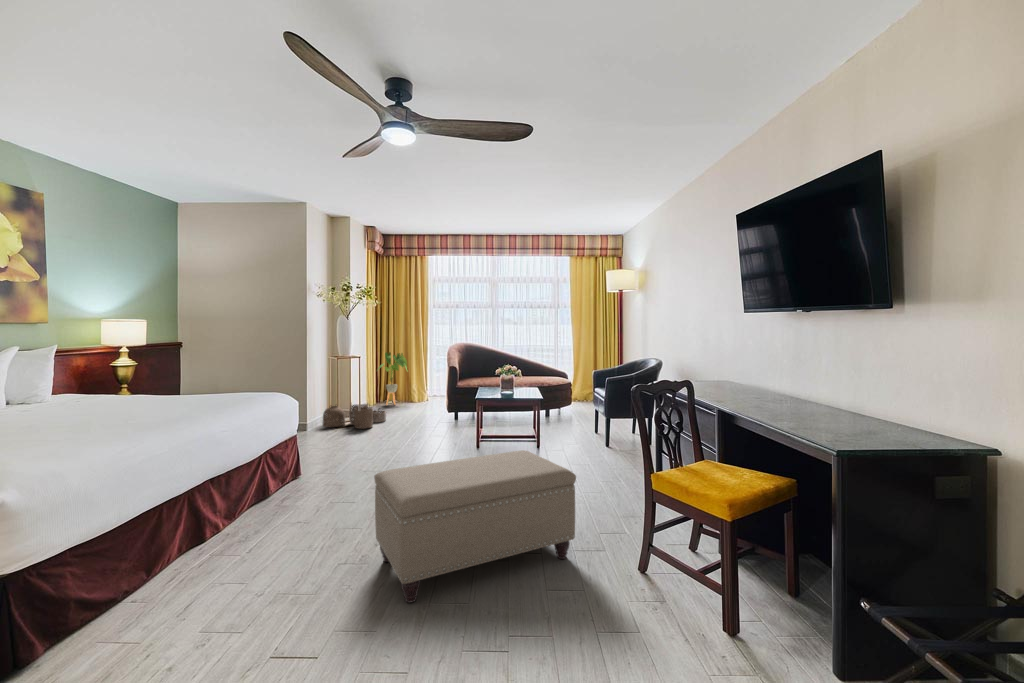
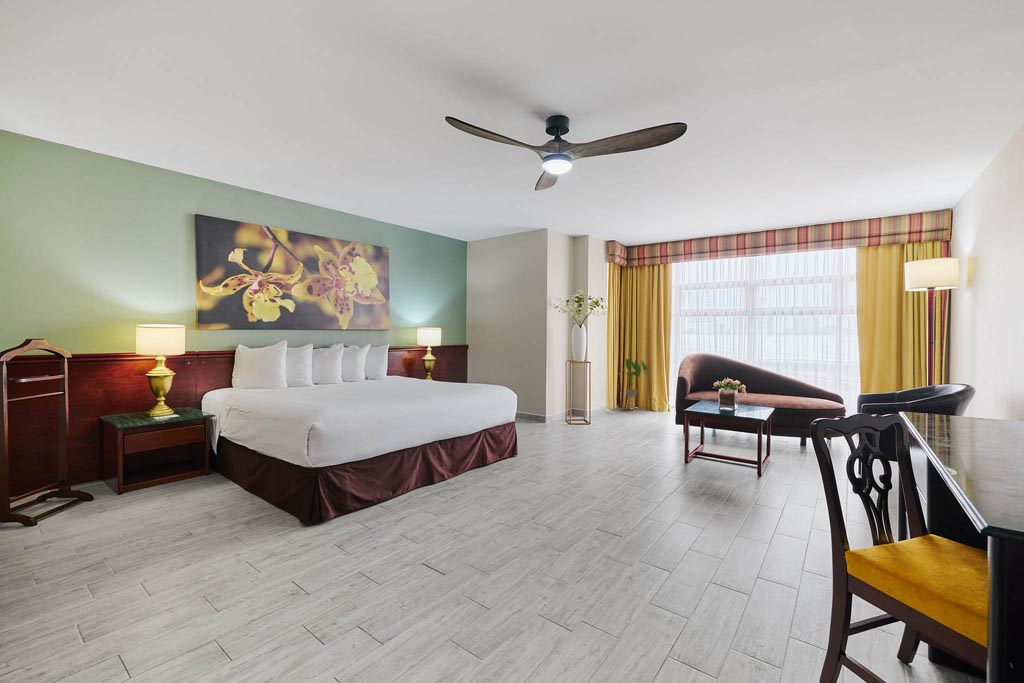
woven basket: present [323,404,386,429] -> none [556,402,612,427]
ottoman: present [374,450,576,603] -> none [452,466,664,620]

